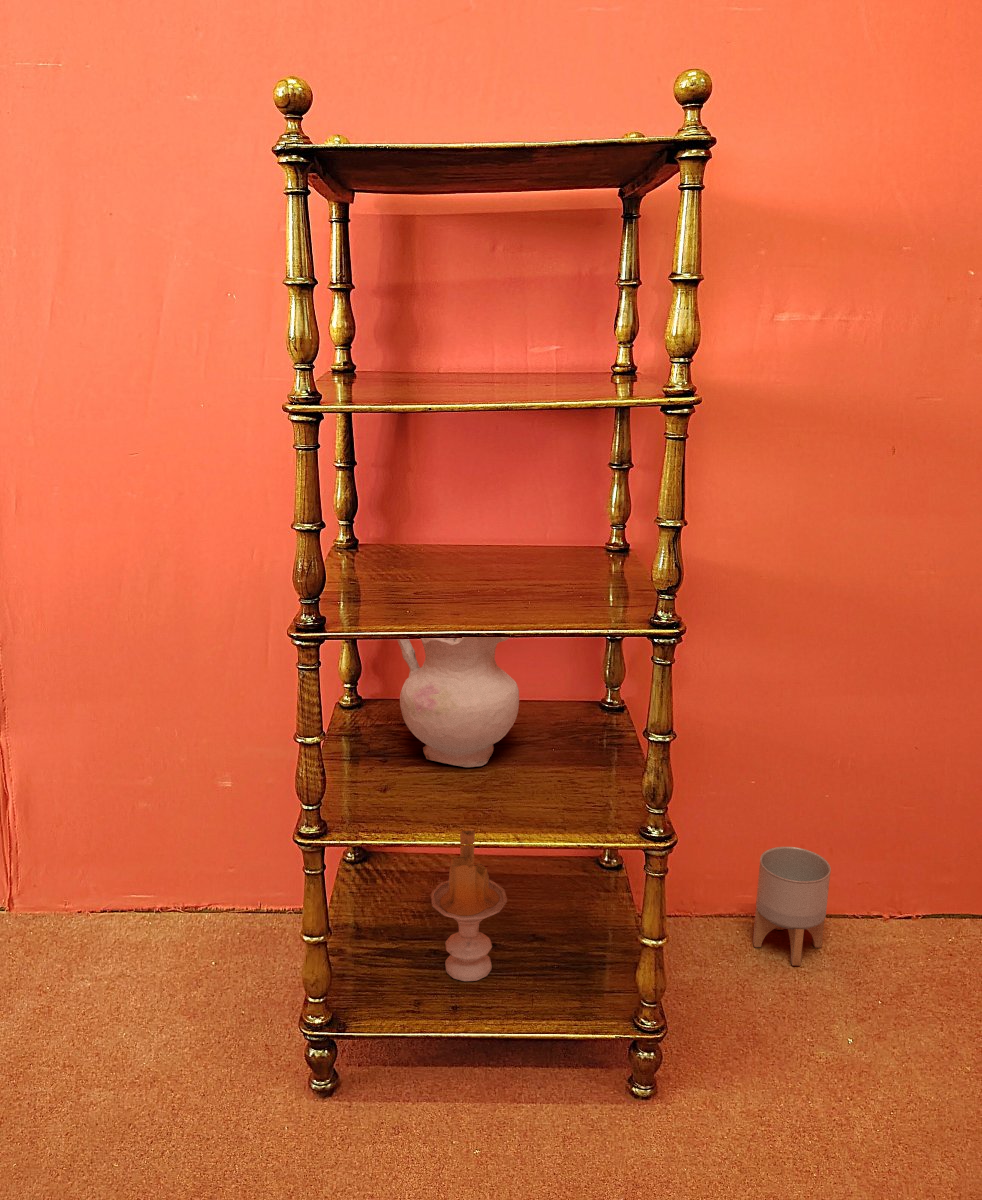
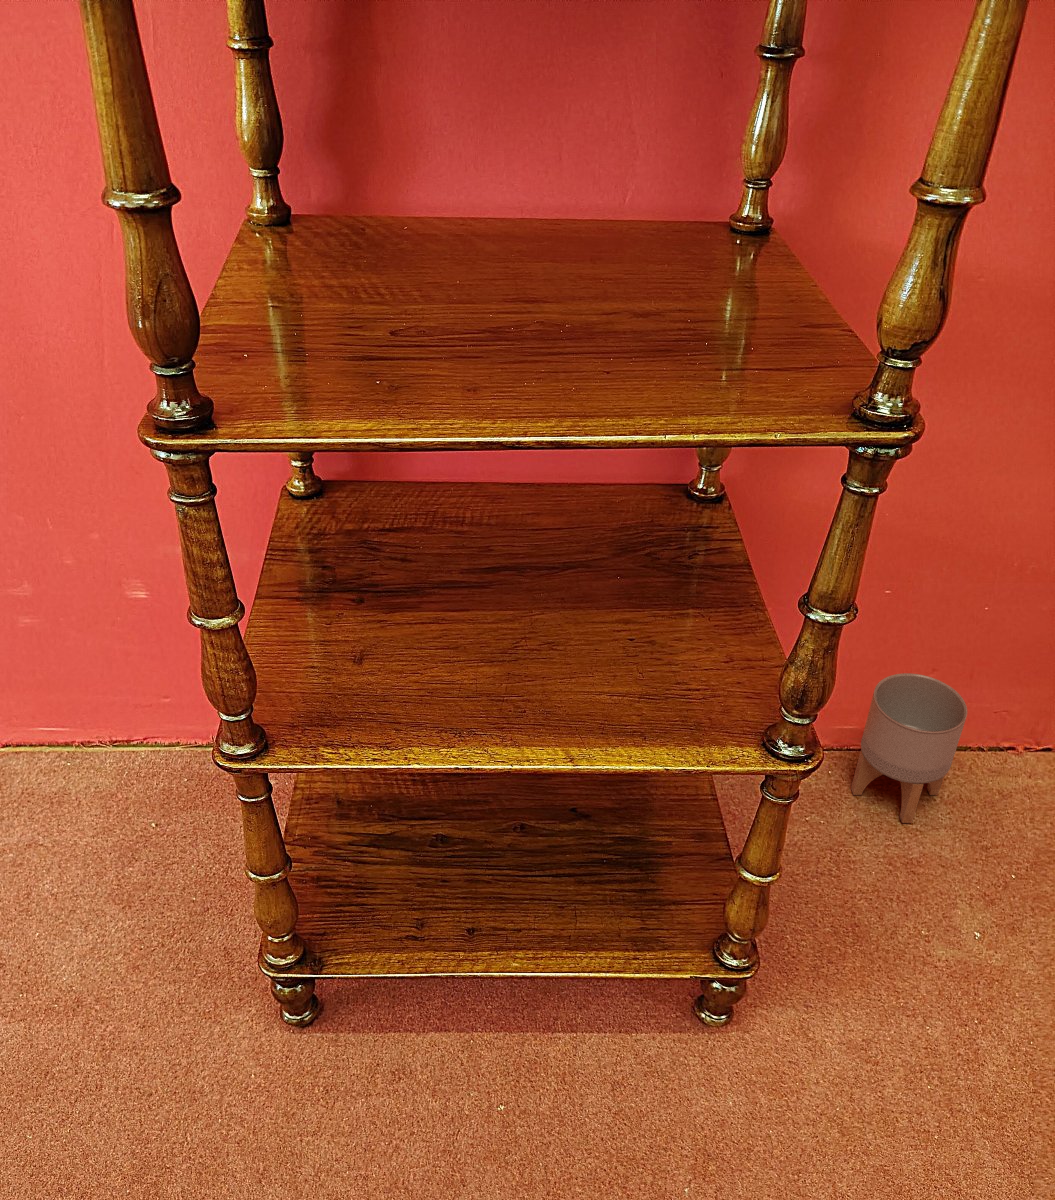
ceramic pitcher: present [397,637,519,767] -> none [378,372,565,630]
candle: present [431,831,507,981] -> none [436,696,542,884]

